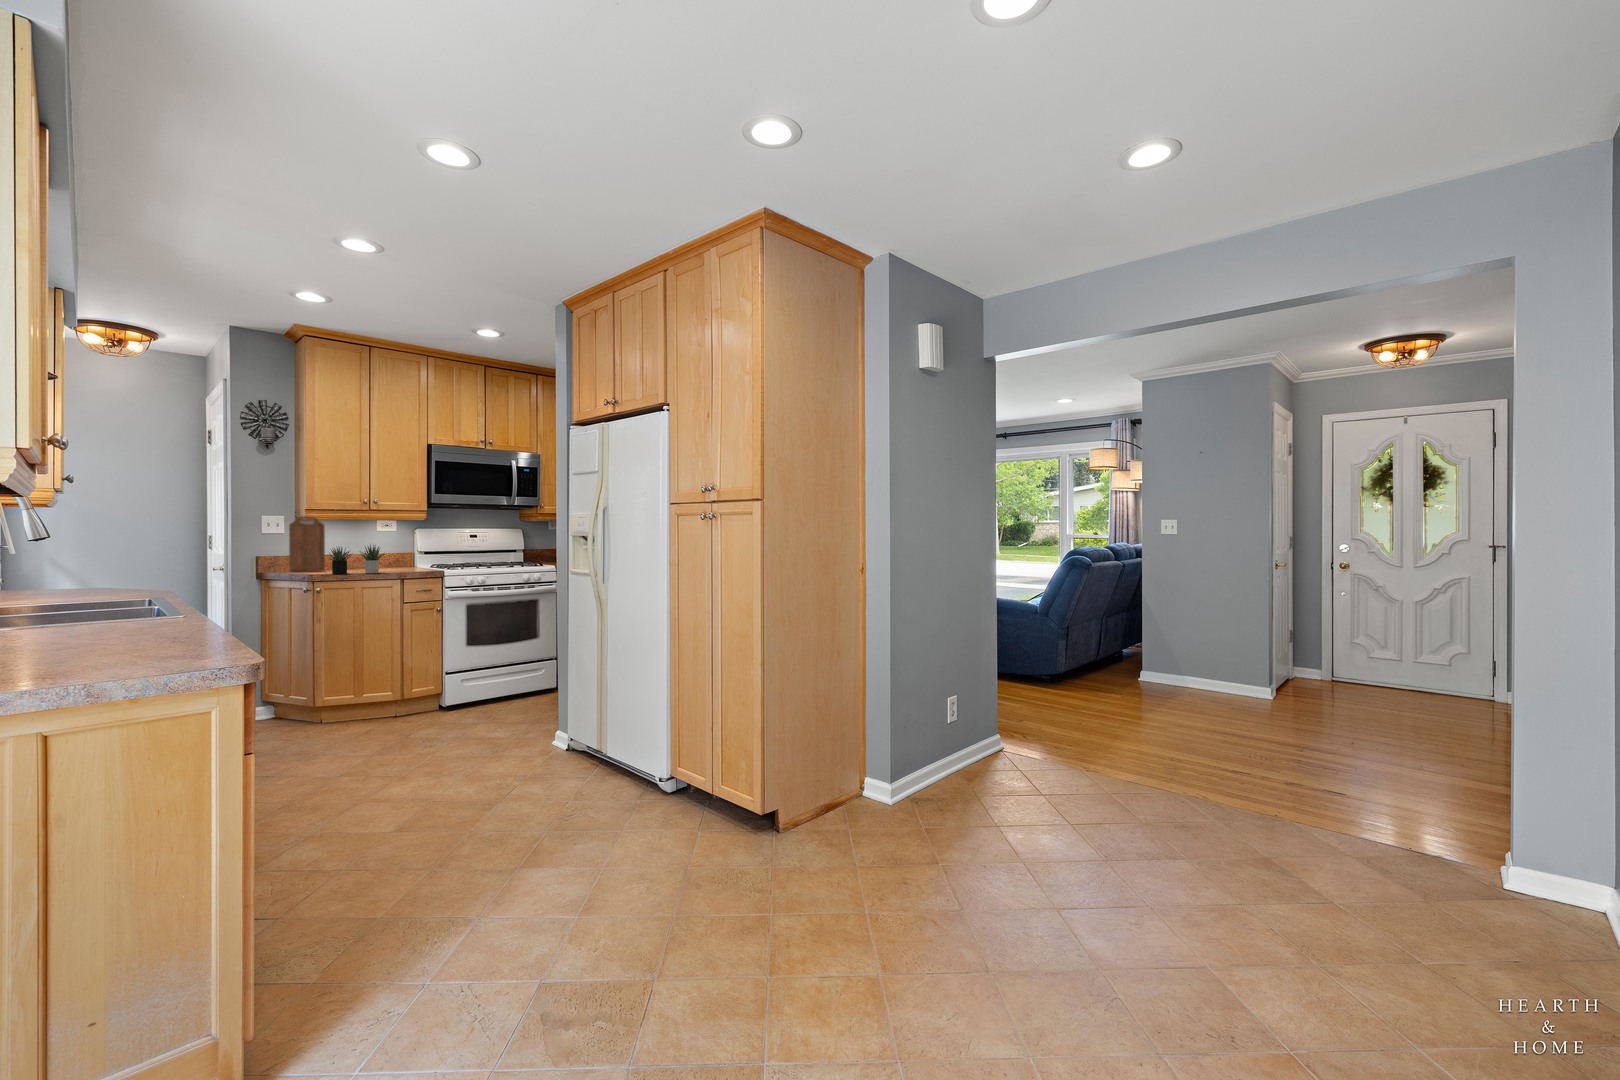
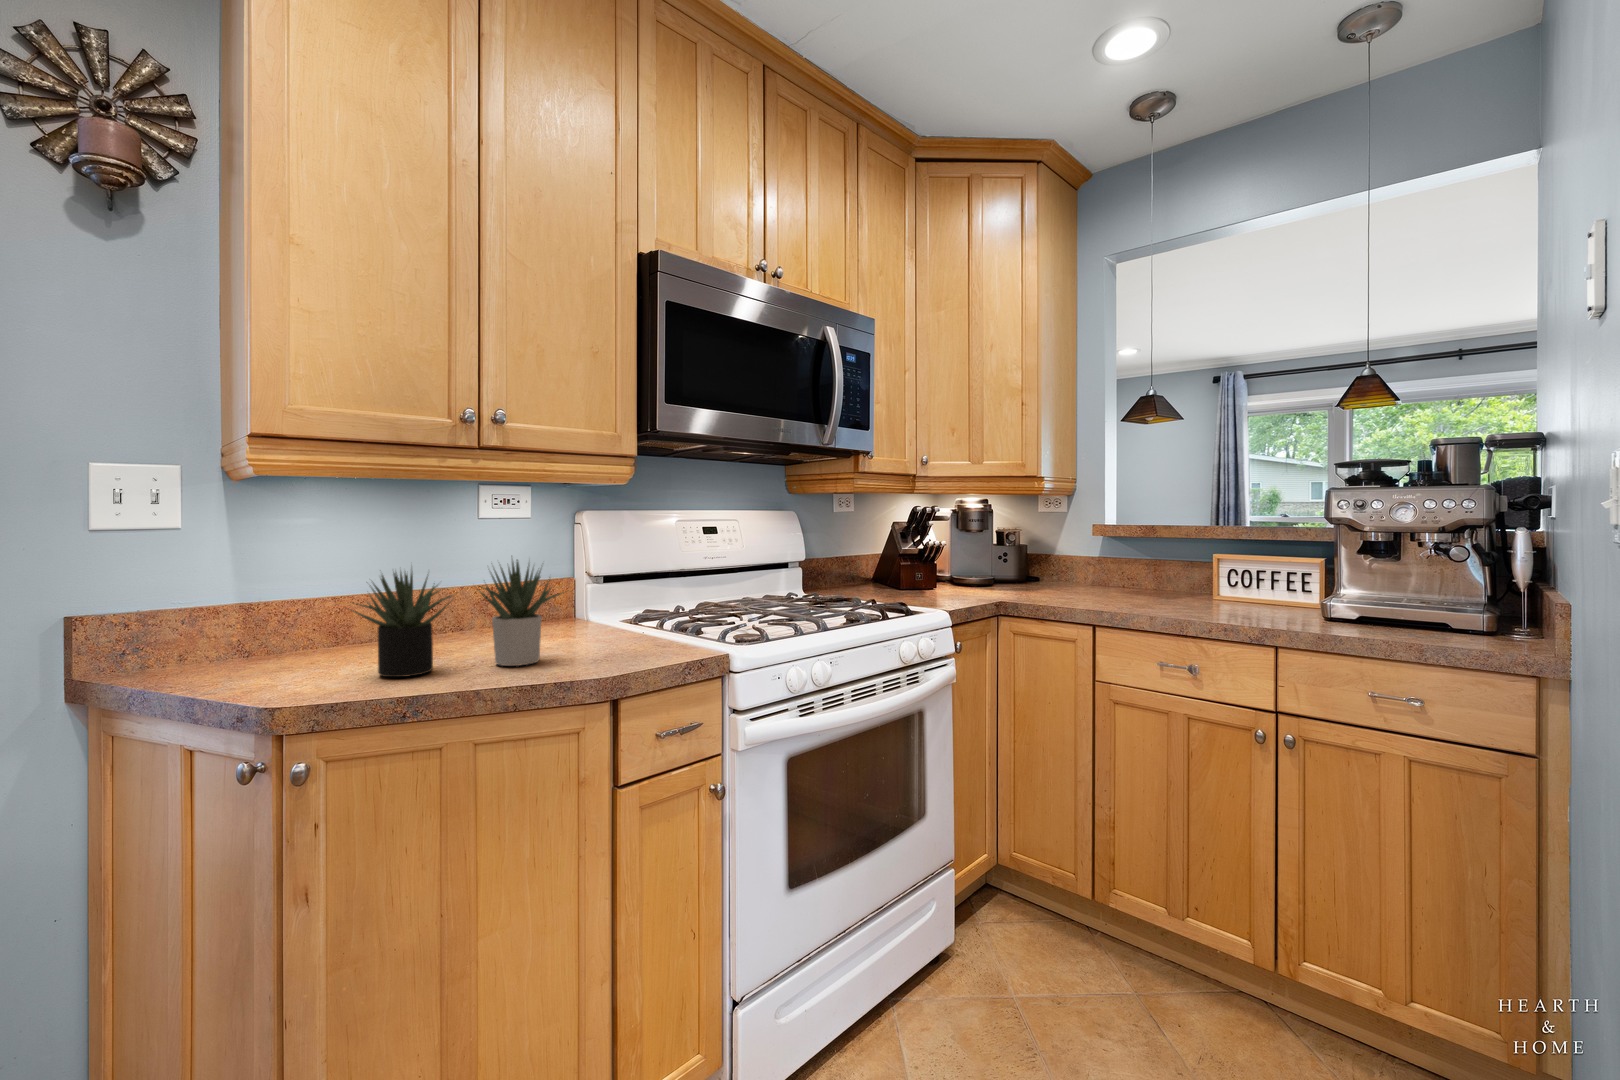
cutting board: present [289,516,325,571] -> none [201,463,338,664]

